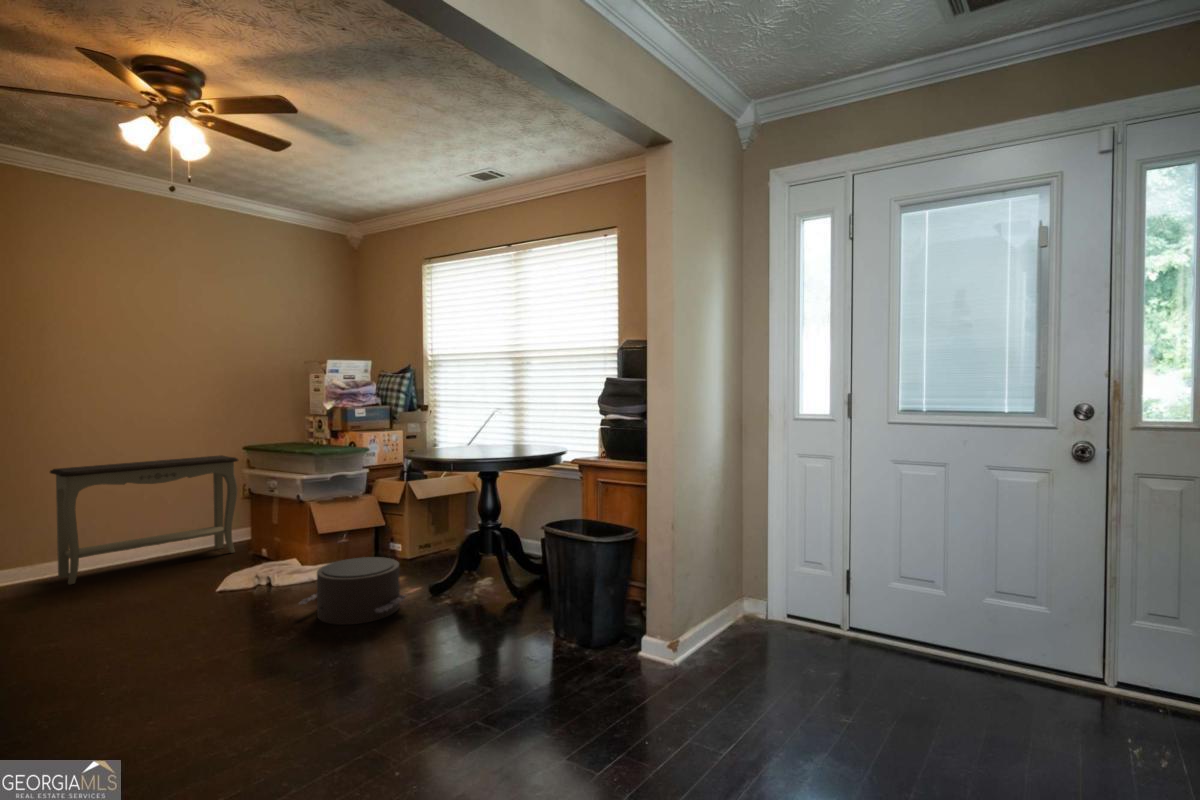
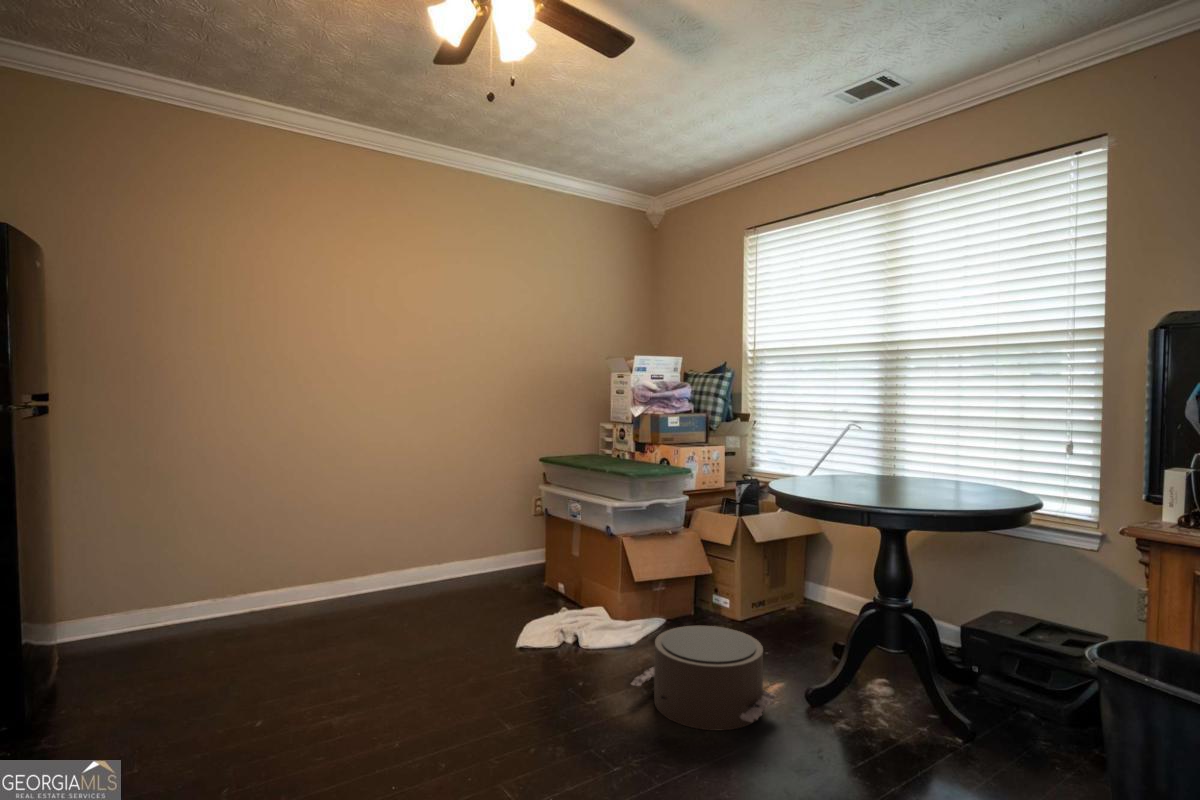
console table: present [50,455,238,585] -> none [359,466,536,606]

